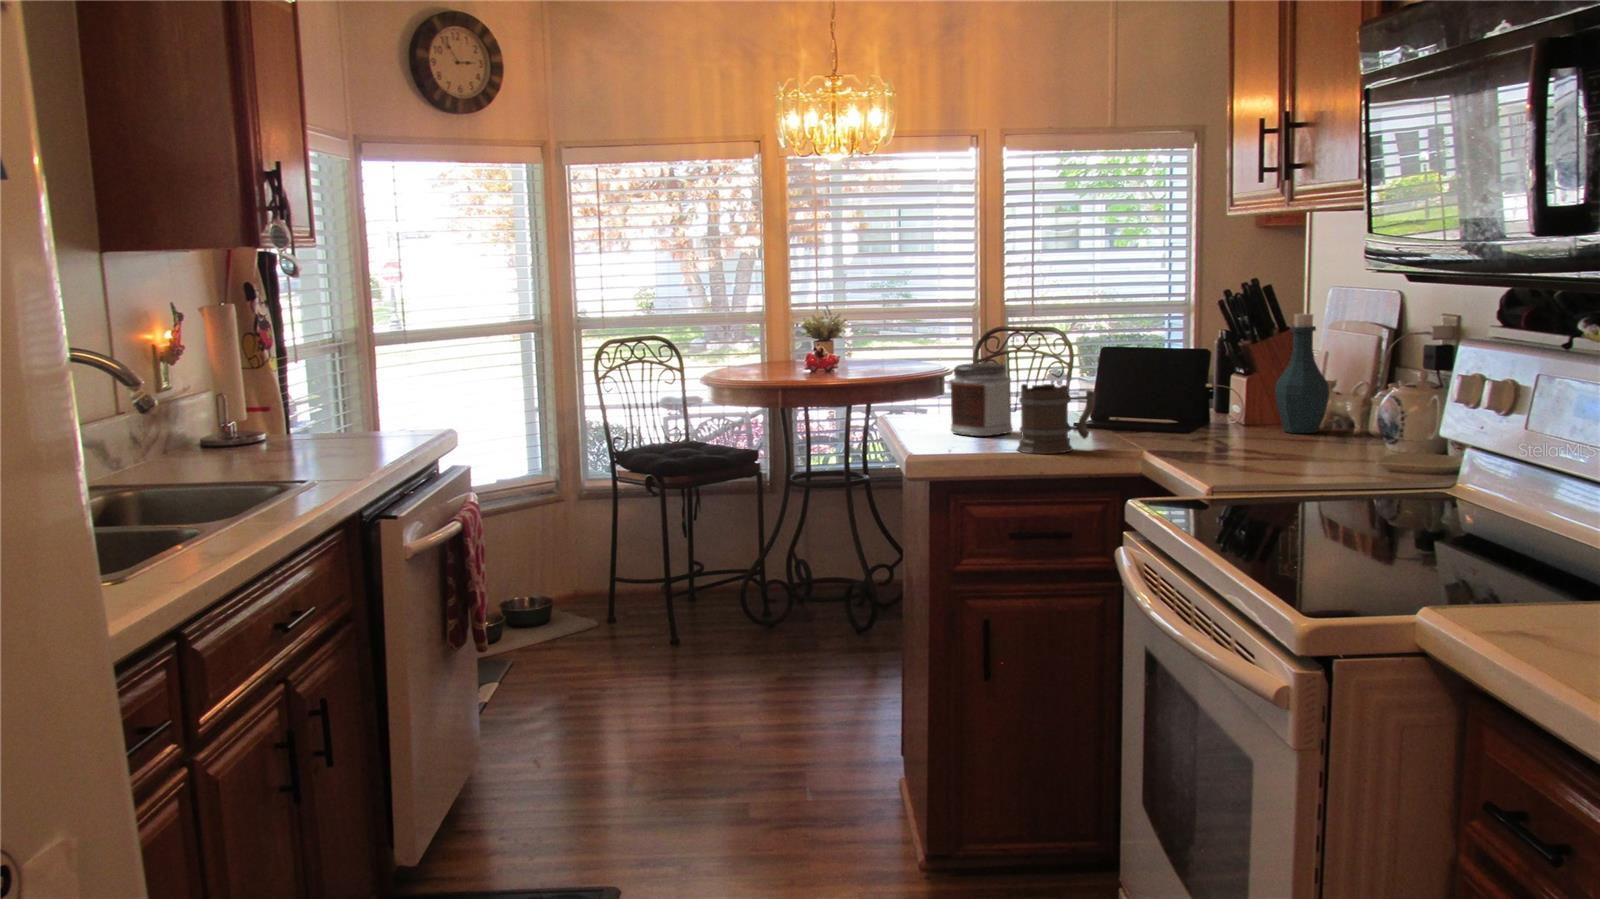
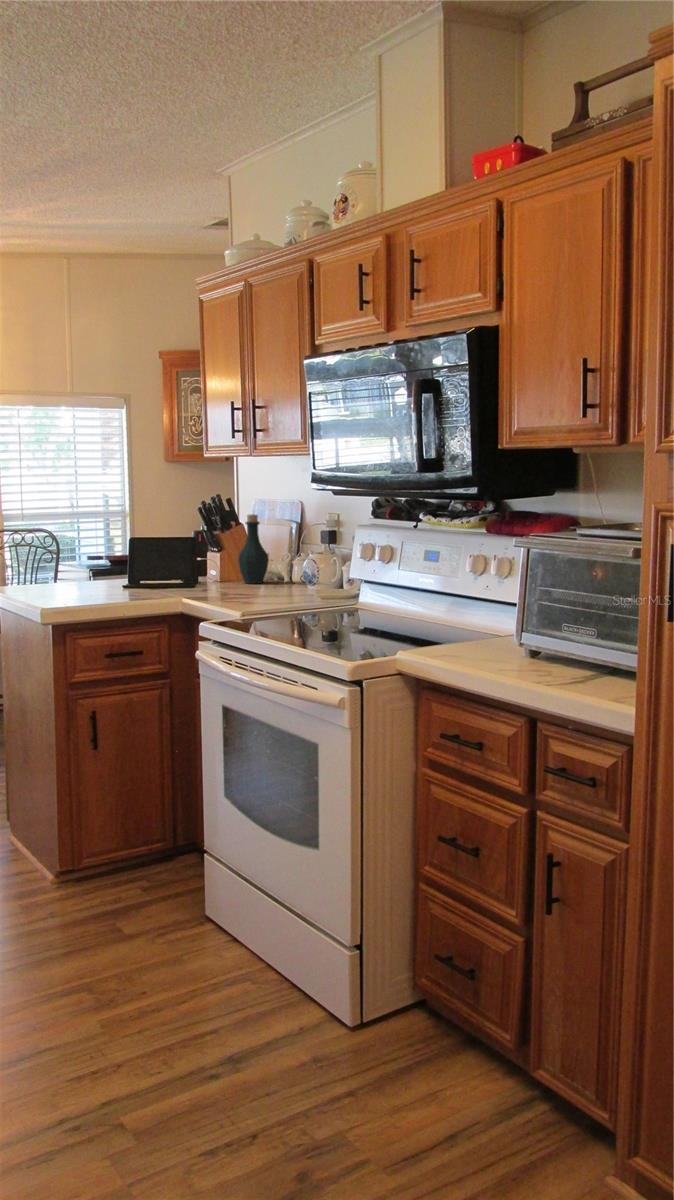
jar: present [950,363,1013,436] -> none [45,548,88,594]
mug: present [1017,384,1096,454] -> none [104,559,150,602]

